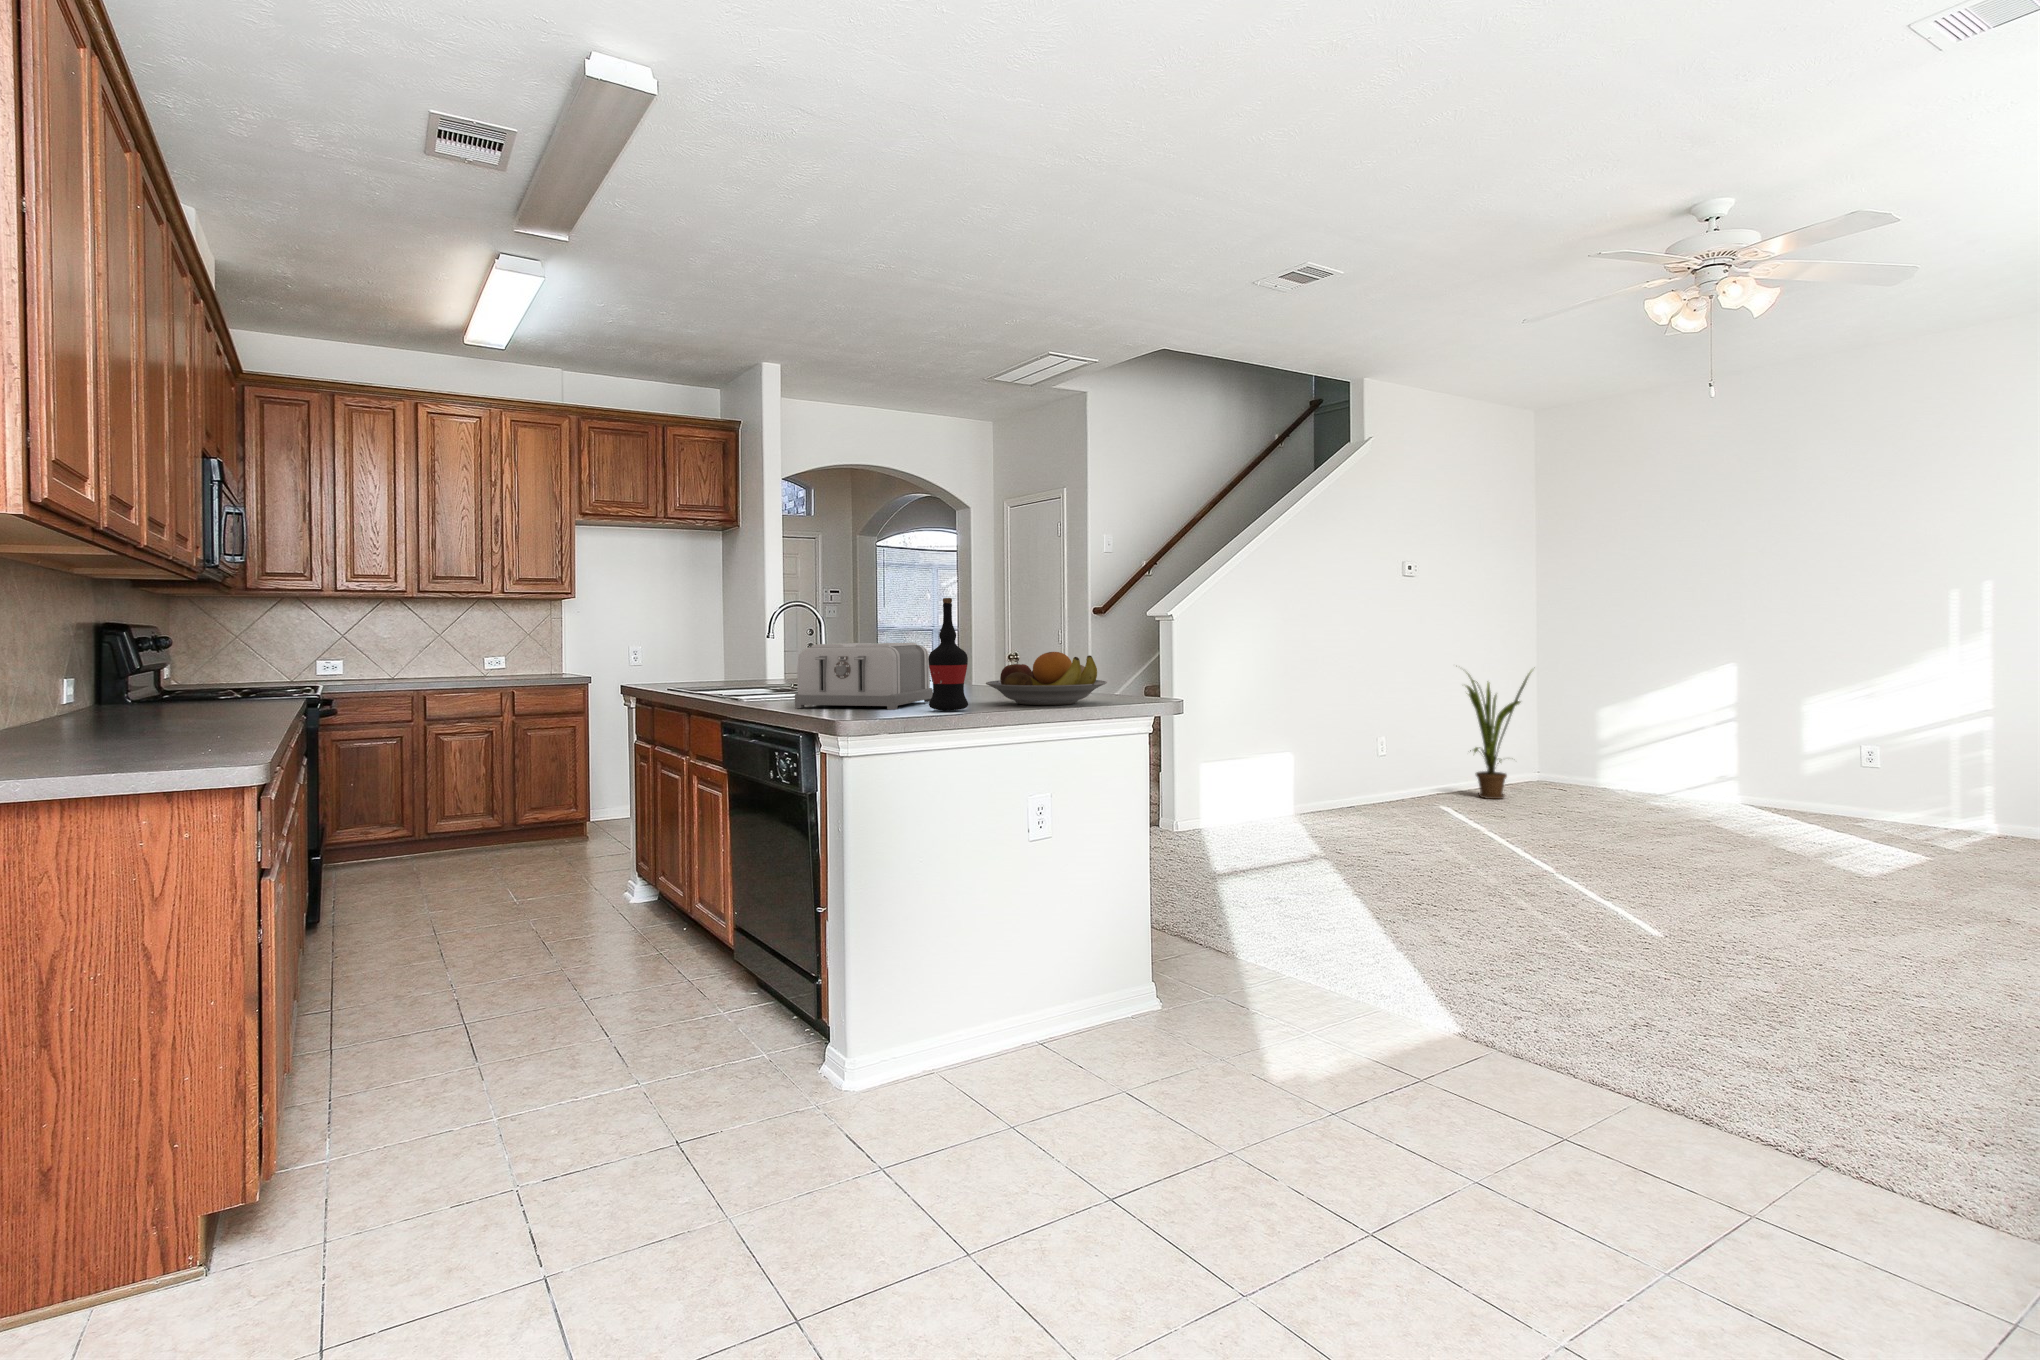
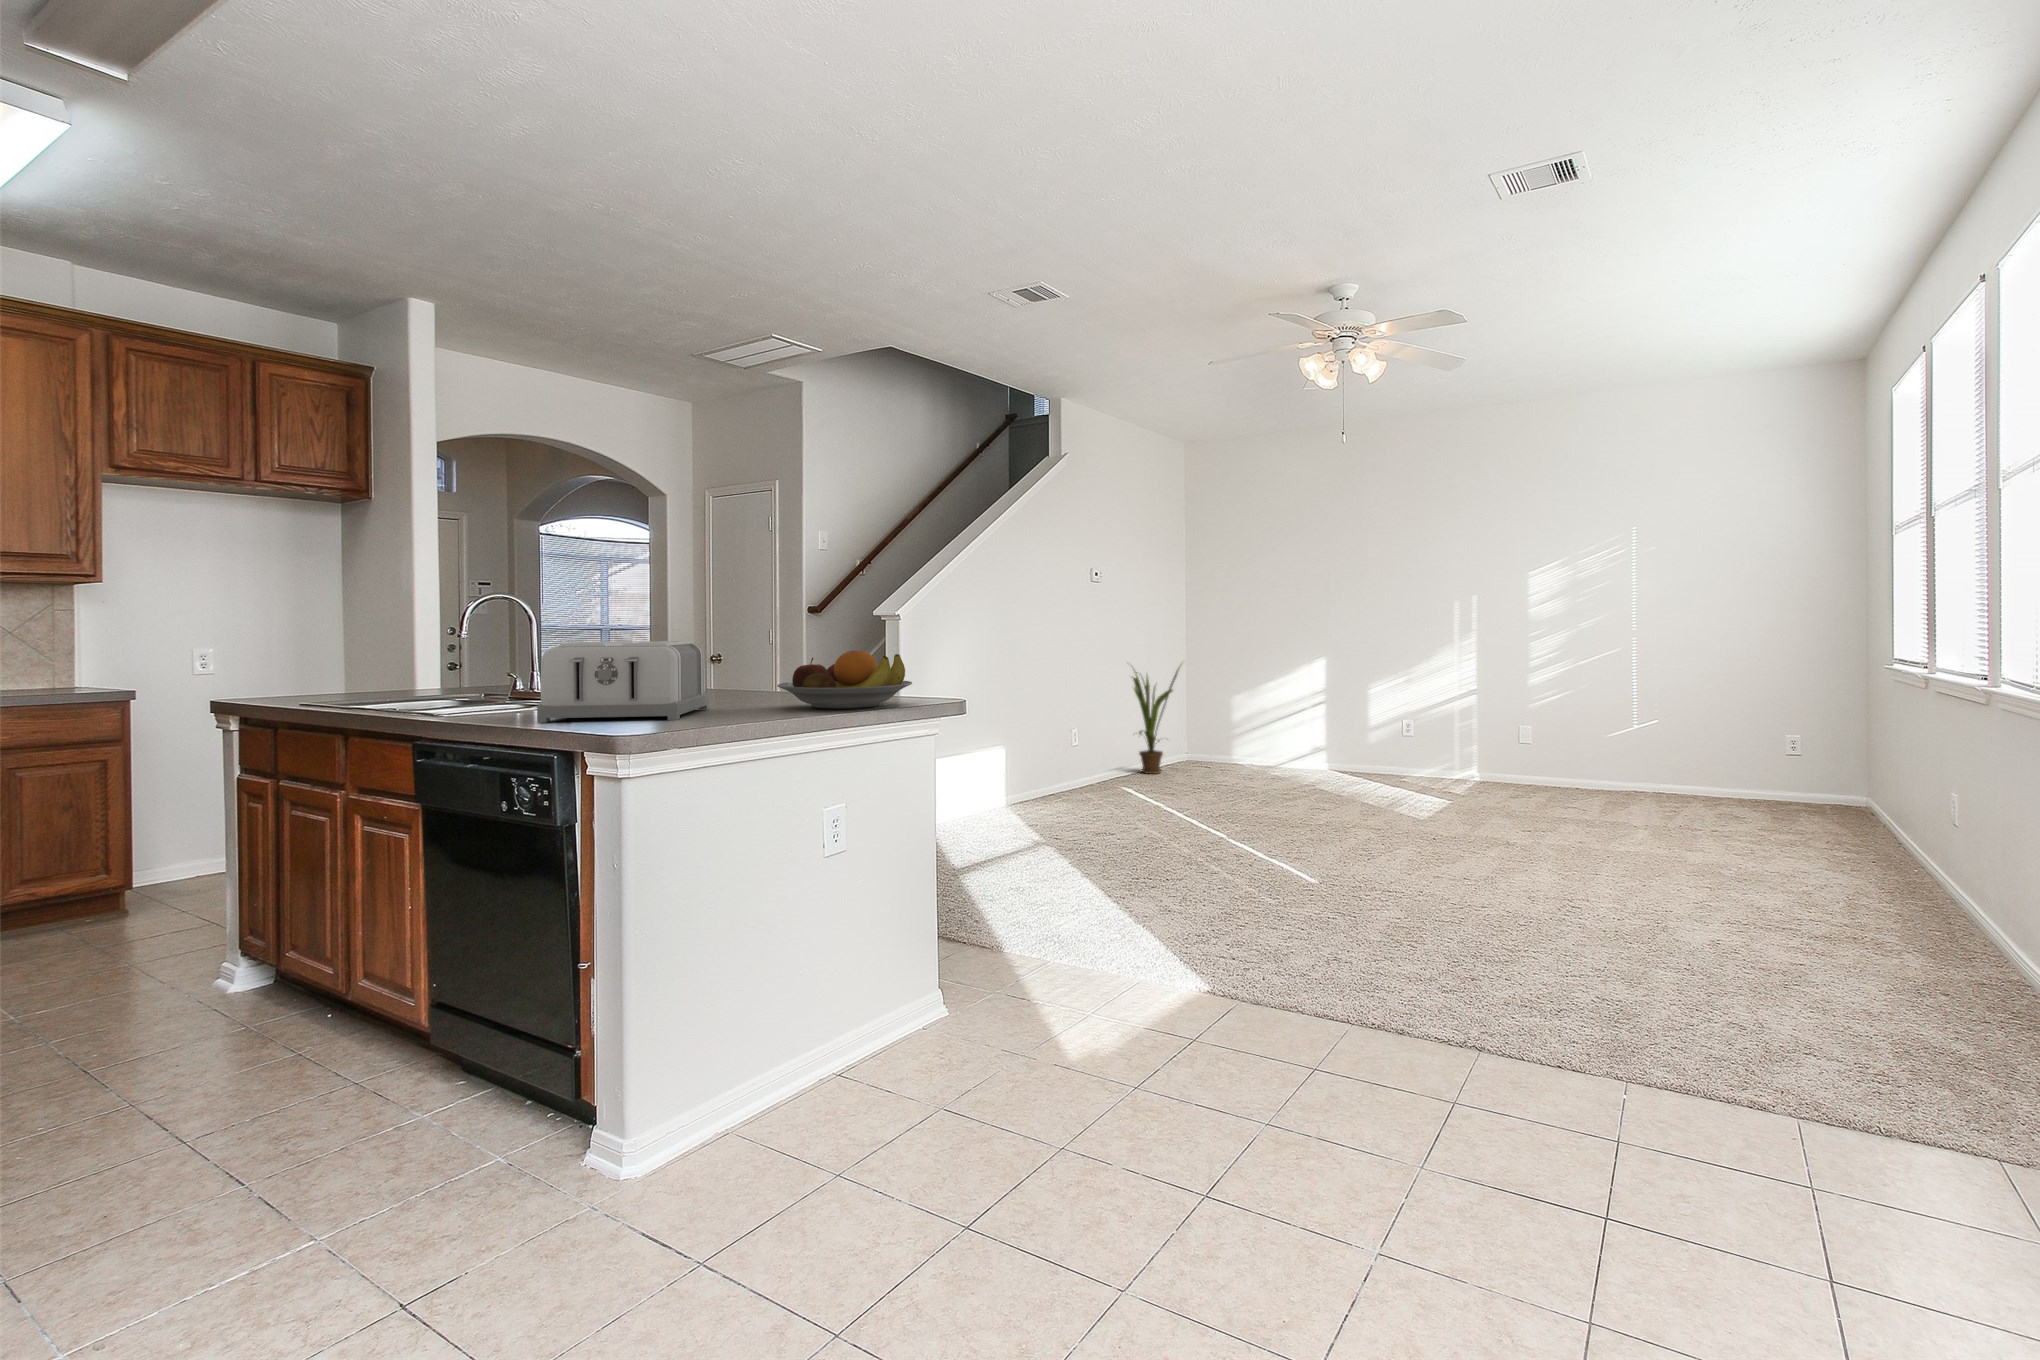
wine bottle: present [928,598,968,711] -> none [724,589,773,719]

